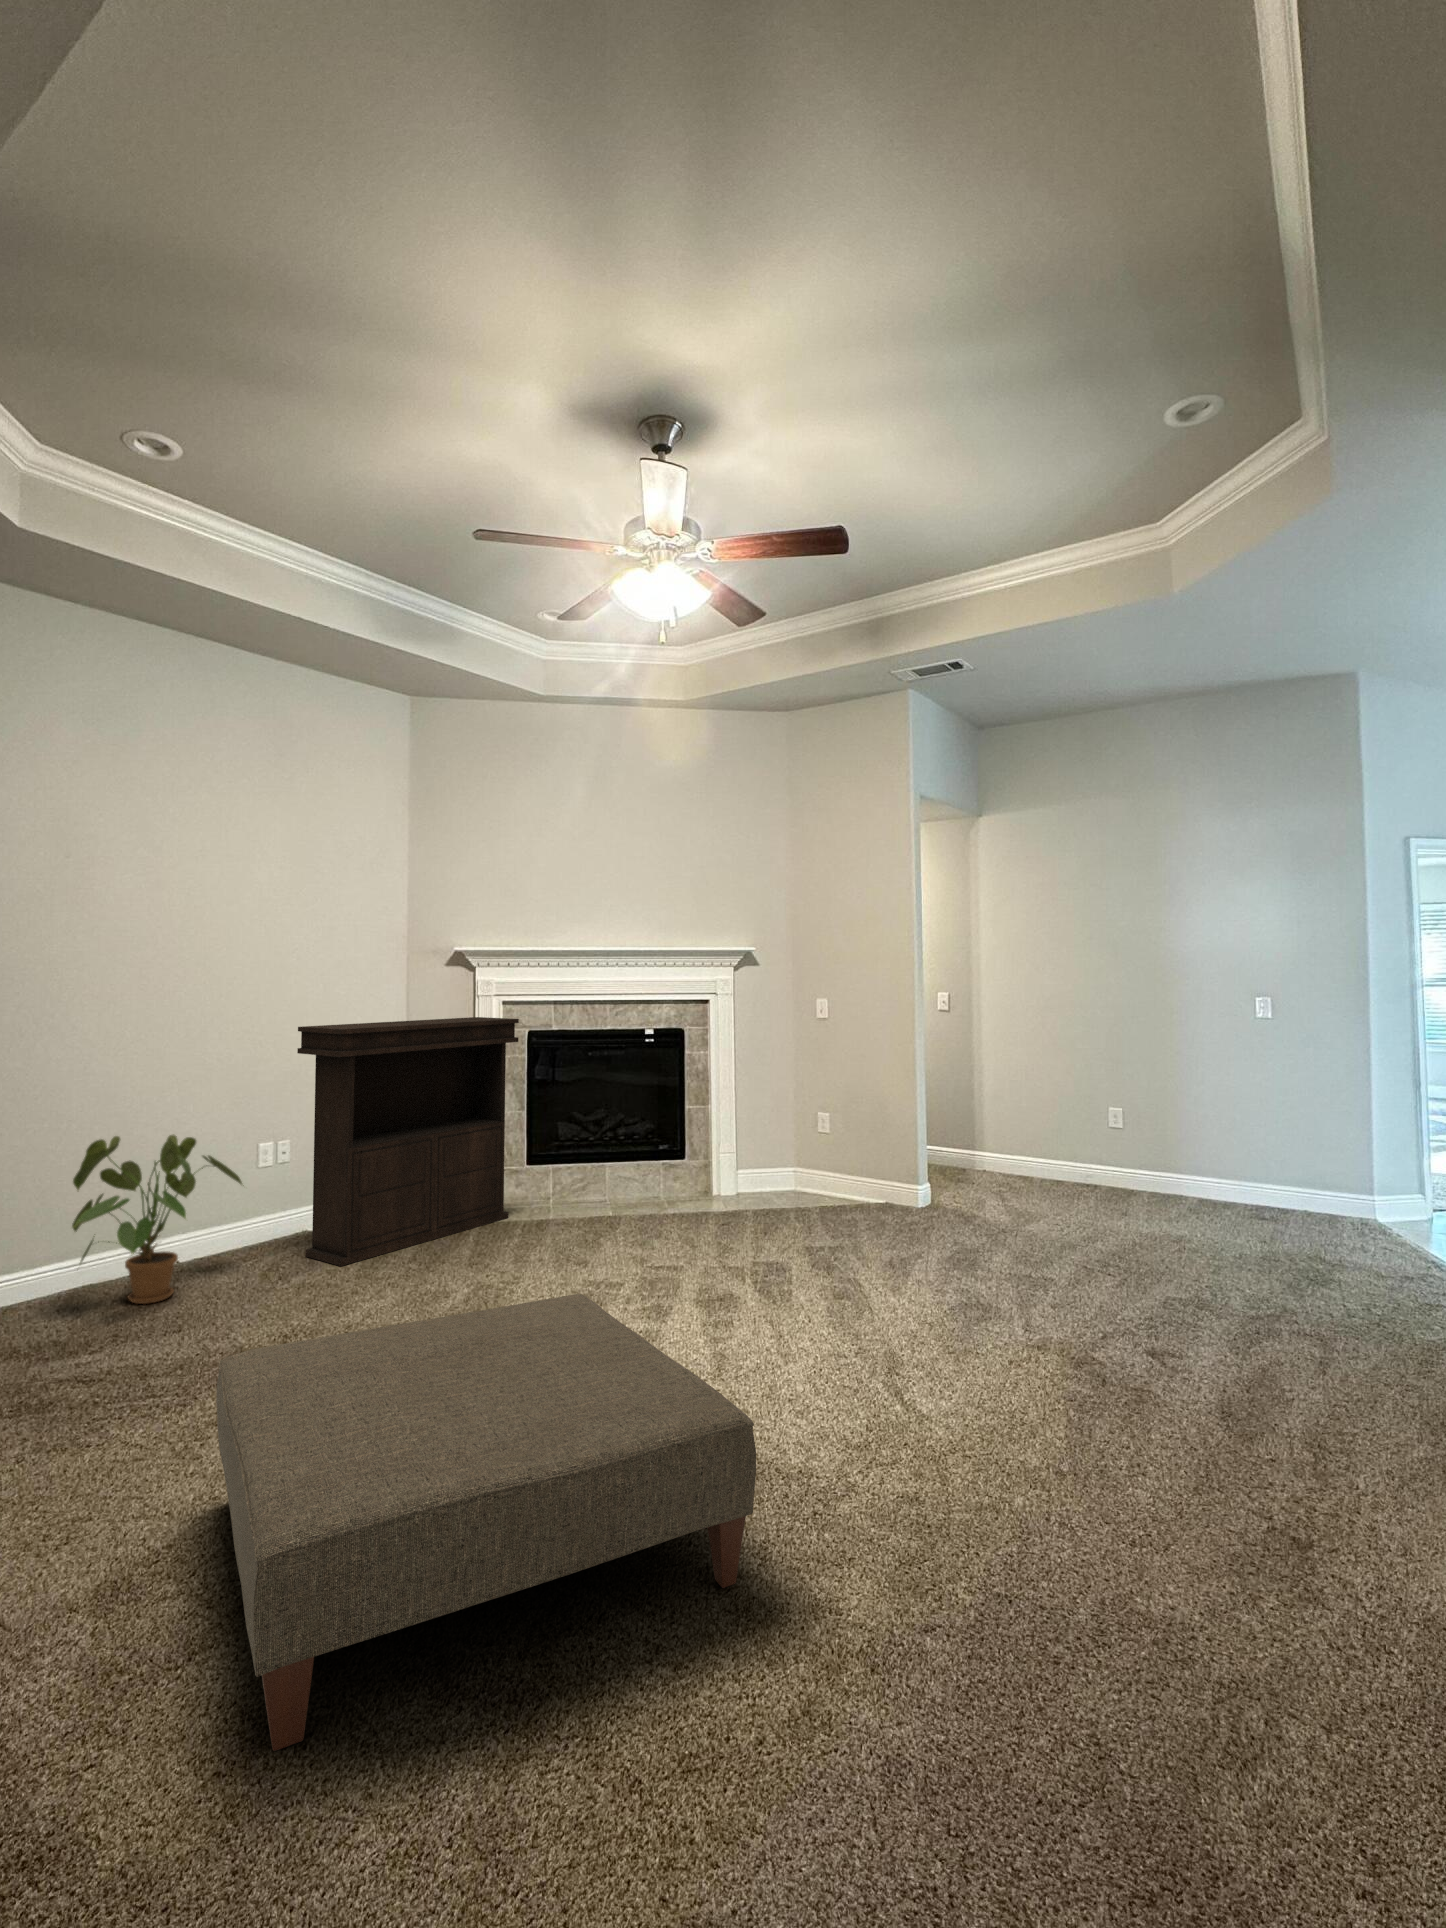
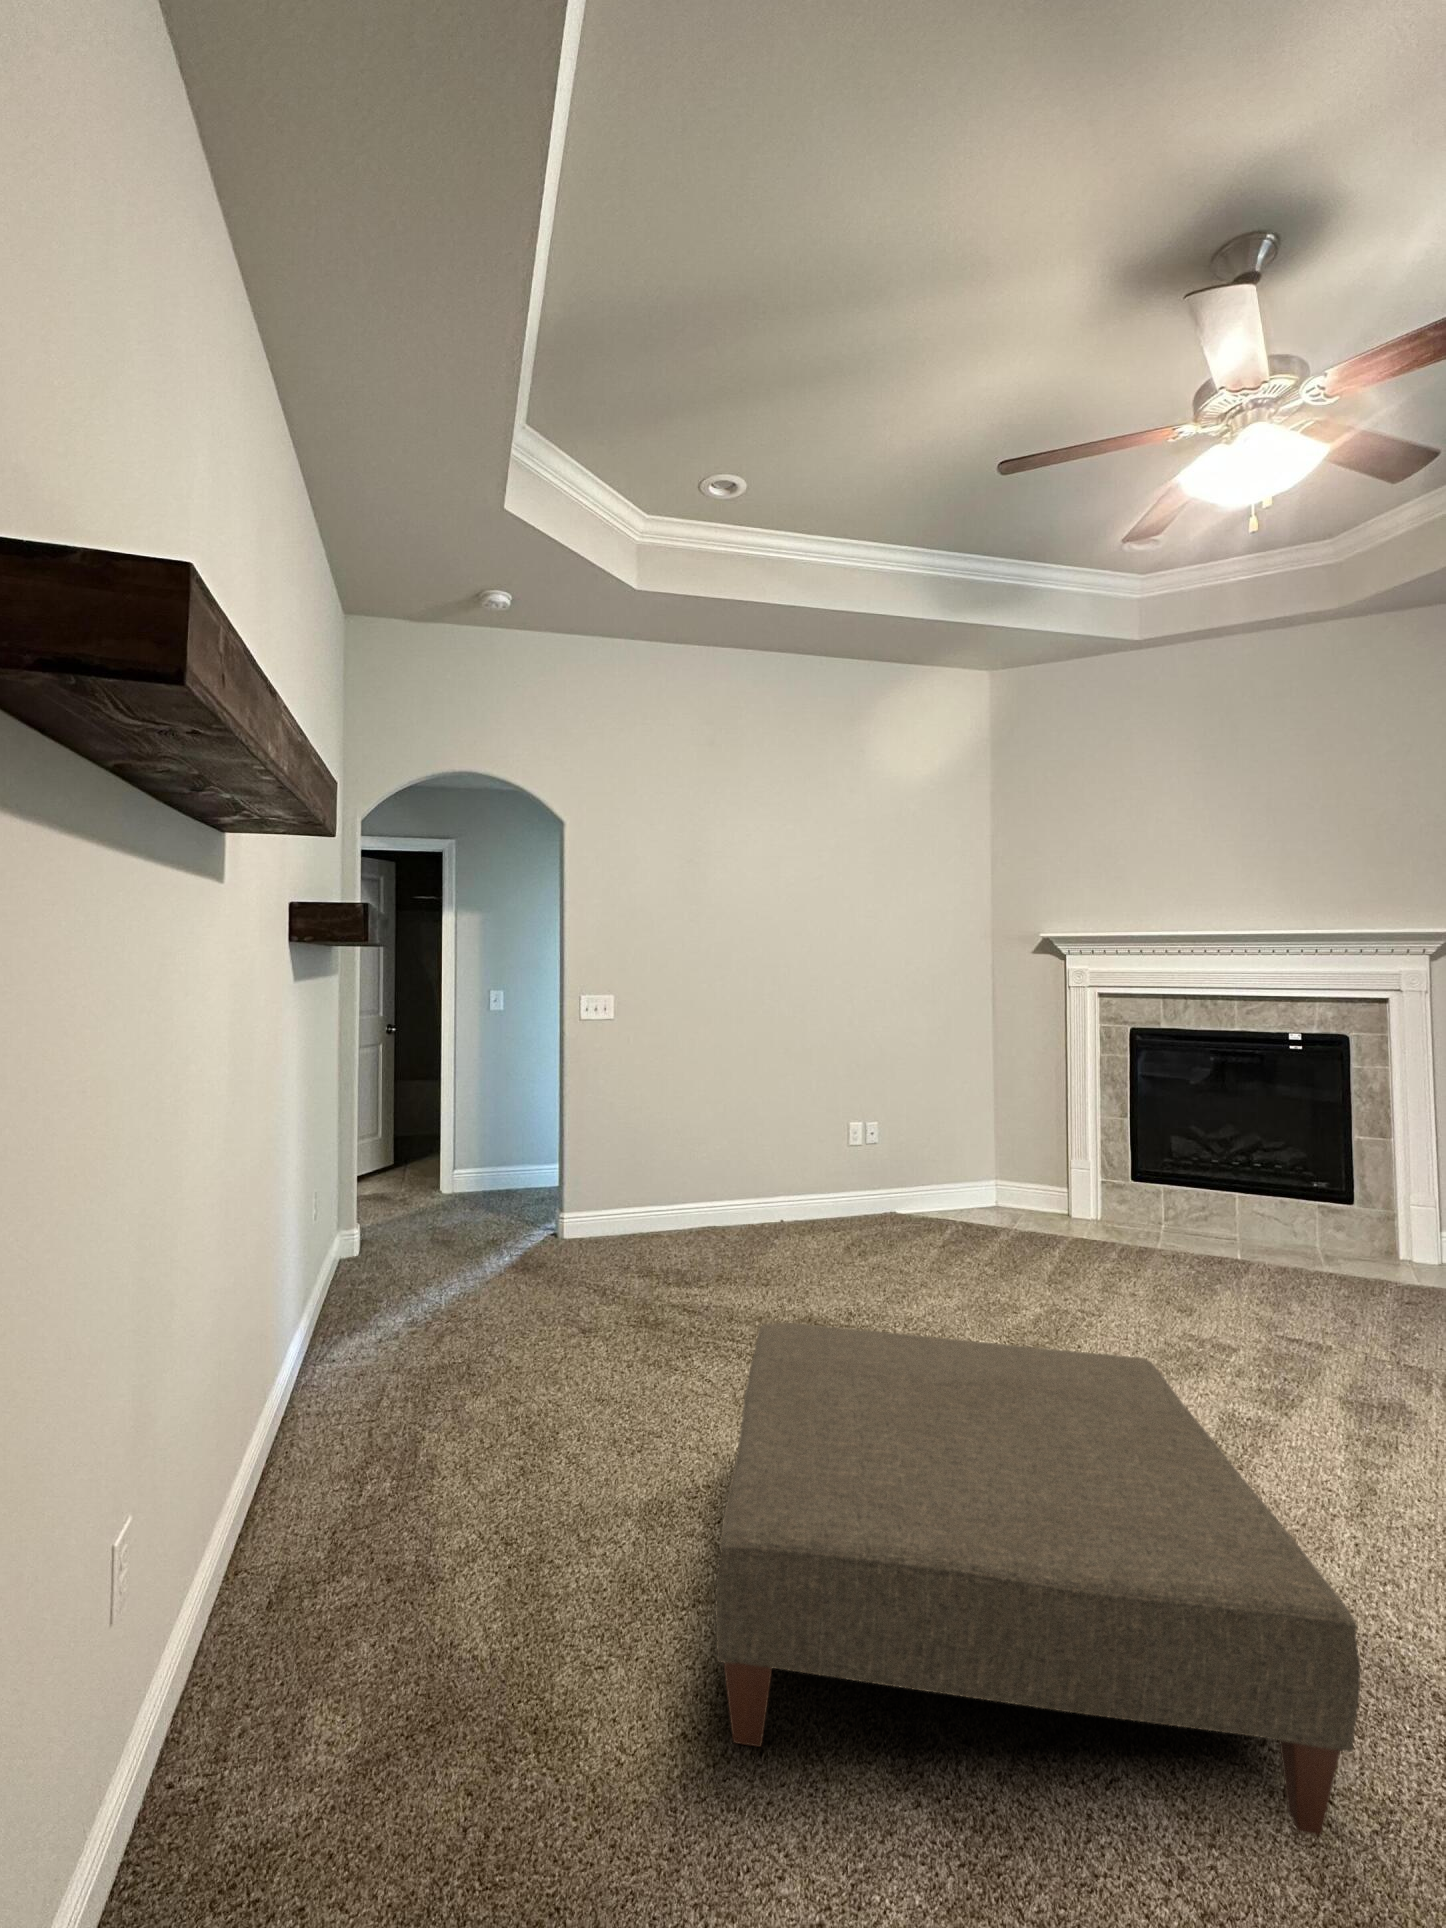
console table: present [297,1017,519,1266] -> none [888,1016,1122,1254]
house plant: present [72,1134,244,1304] -> none [697,1098,839,1250]

